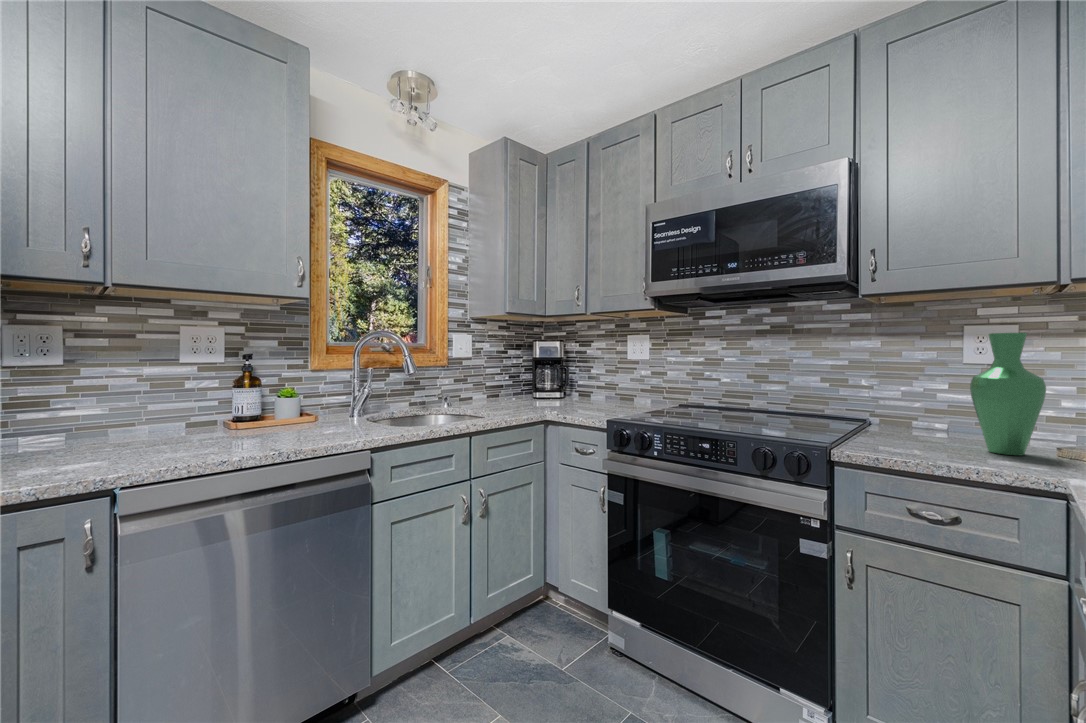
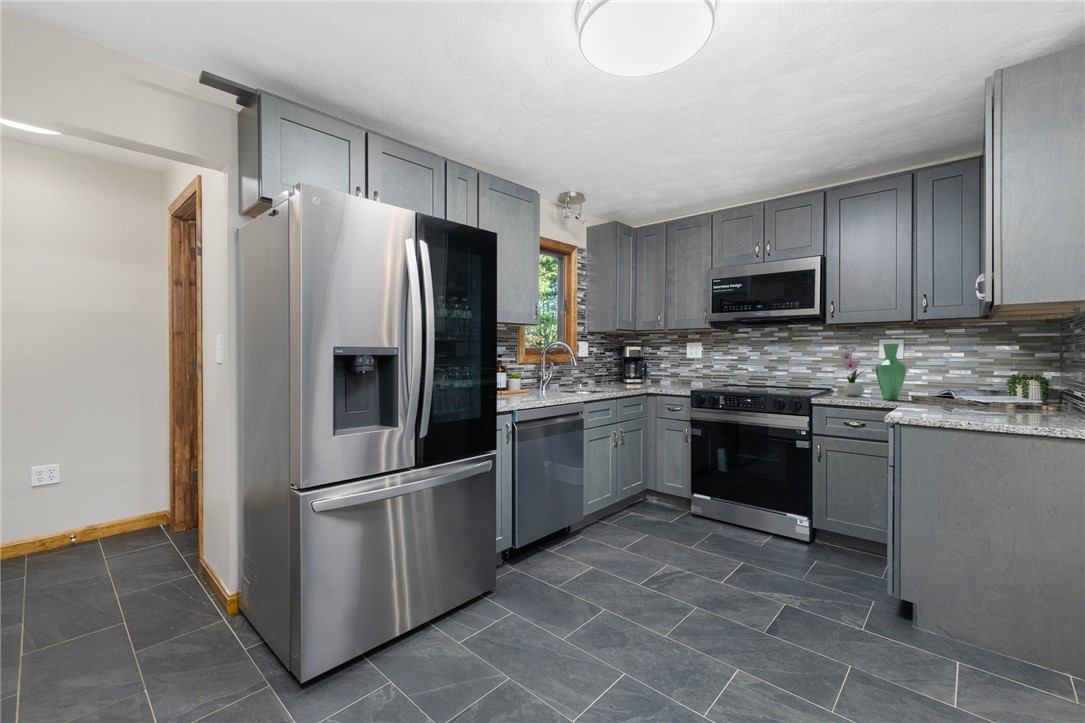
flower arrangement: none [889,336,944,438] -> present [841,345,864,396]

